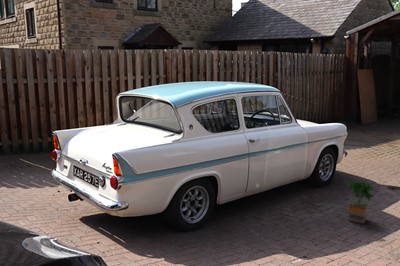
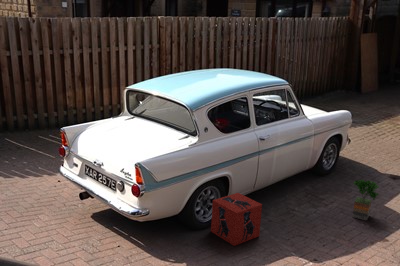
storage box: none [199,194,250,246] -> present [211,193,262,246]

